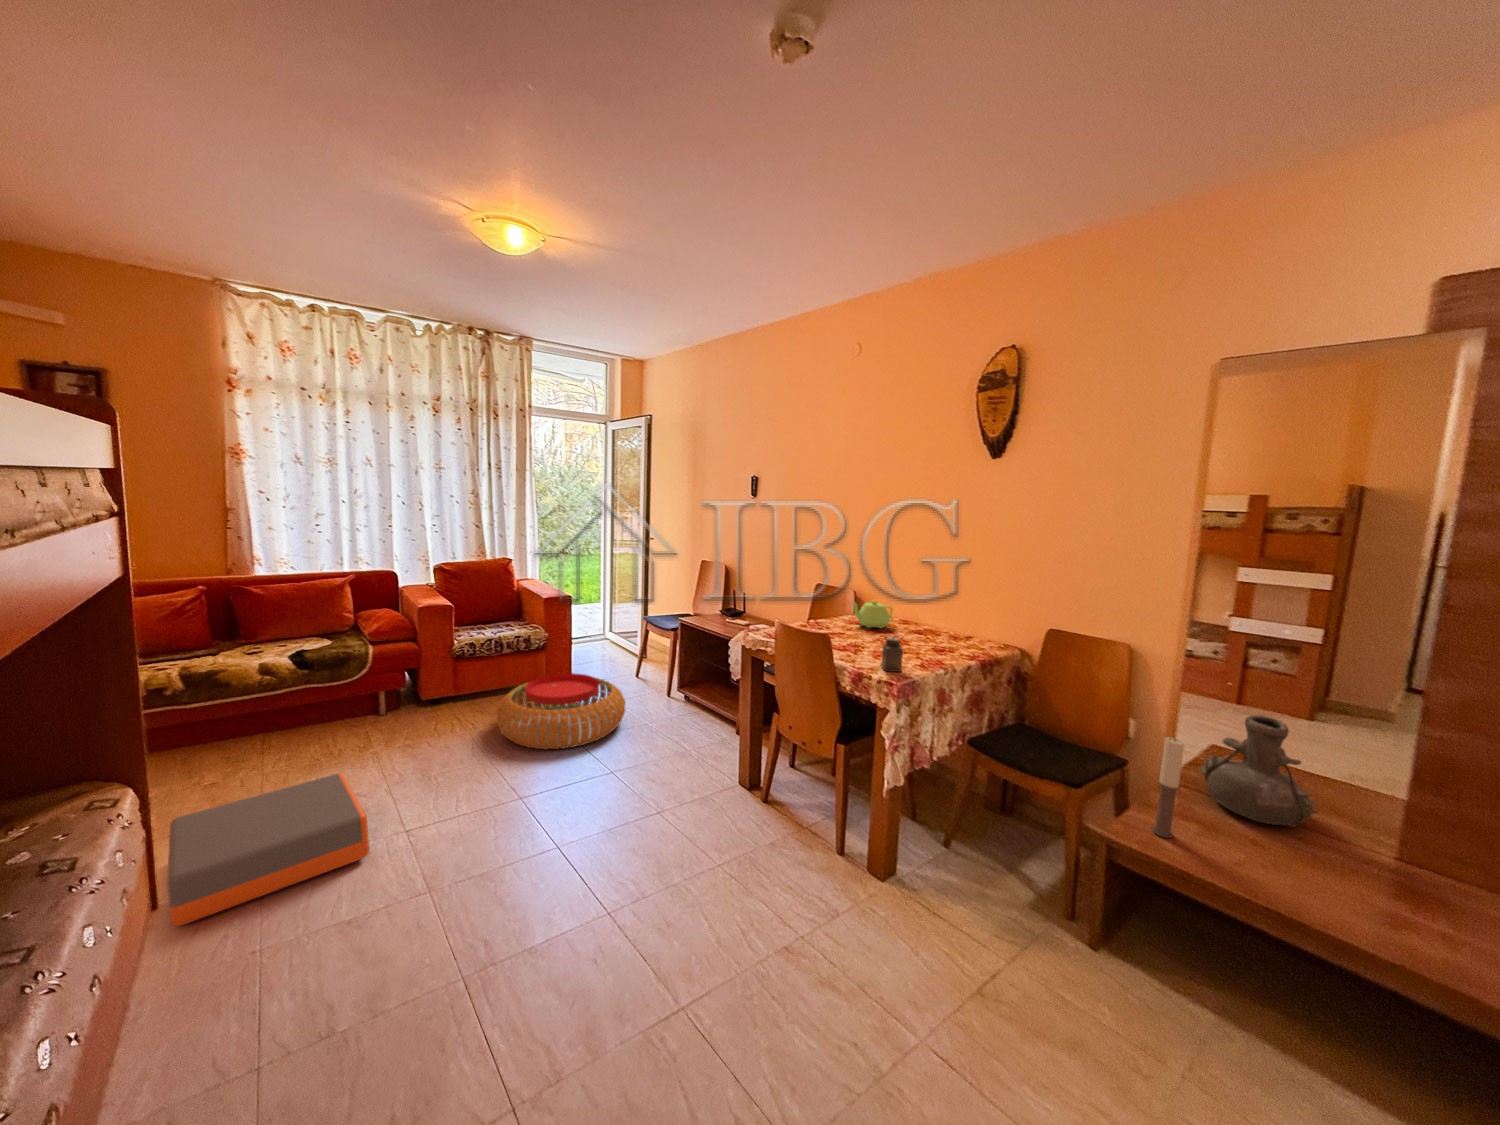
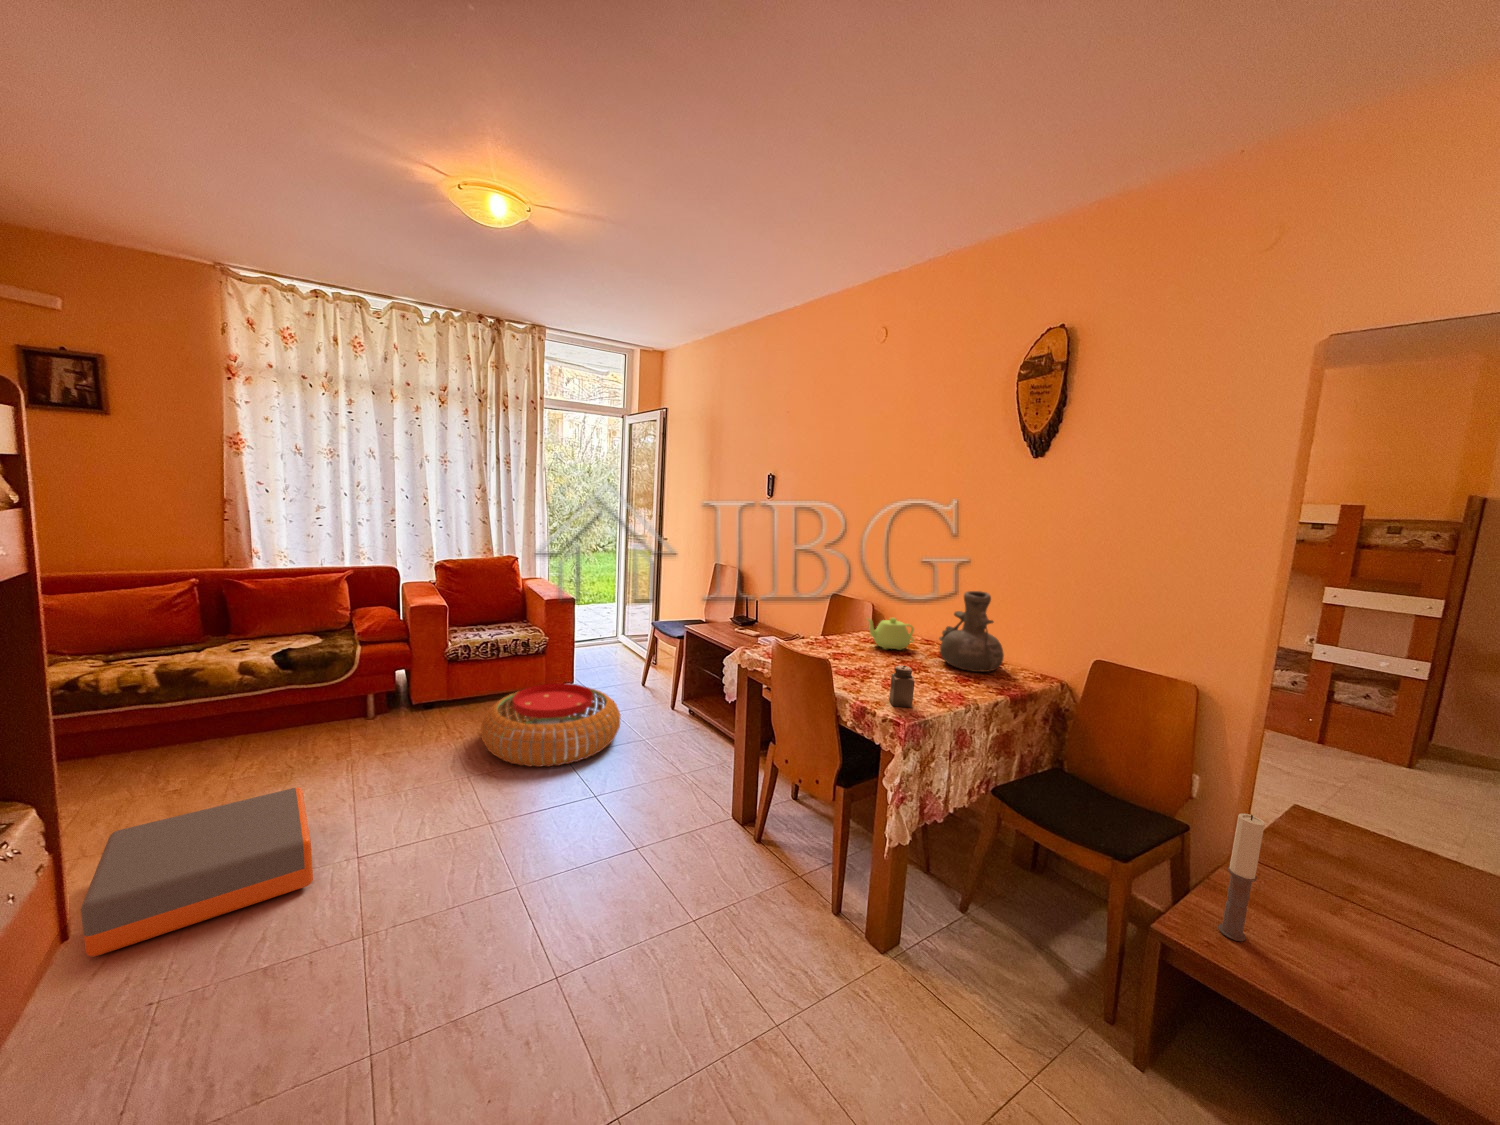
vase: present [1198,715,1319,827] -> present [939,591,1004,672]

